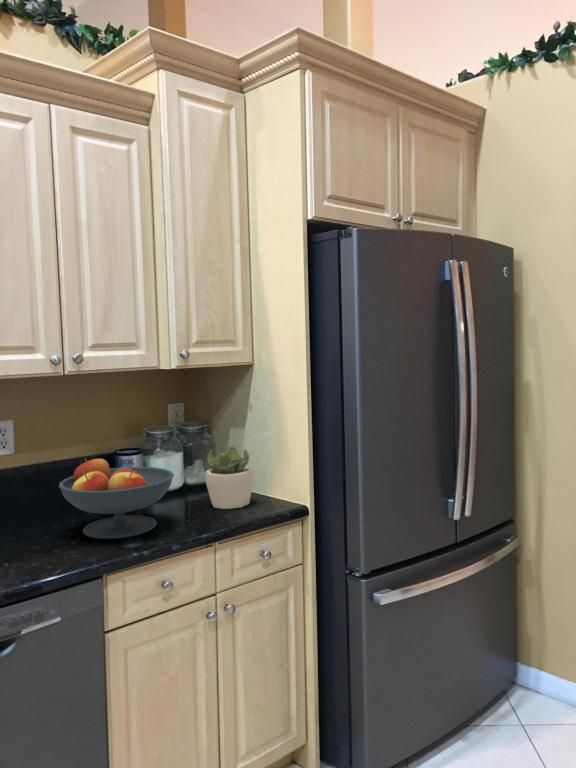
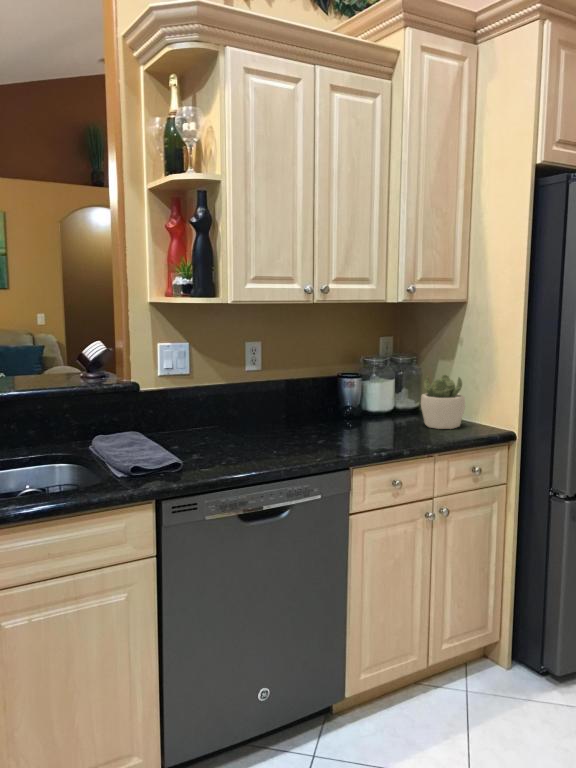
fruit bowl: present [59,459,174,539] -> none [305,375,400,442]

